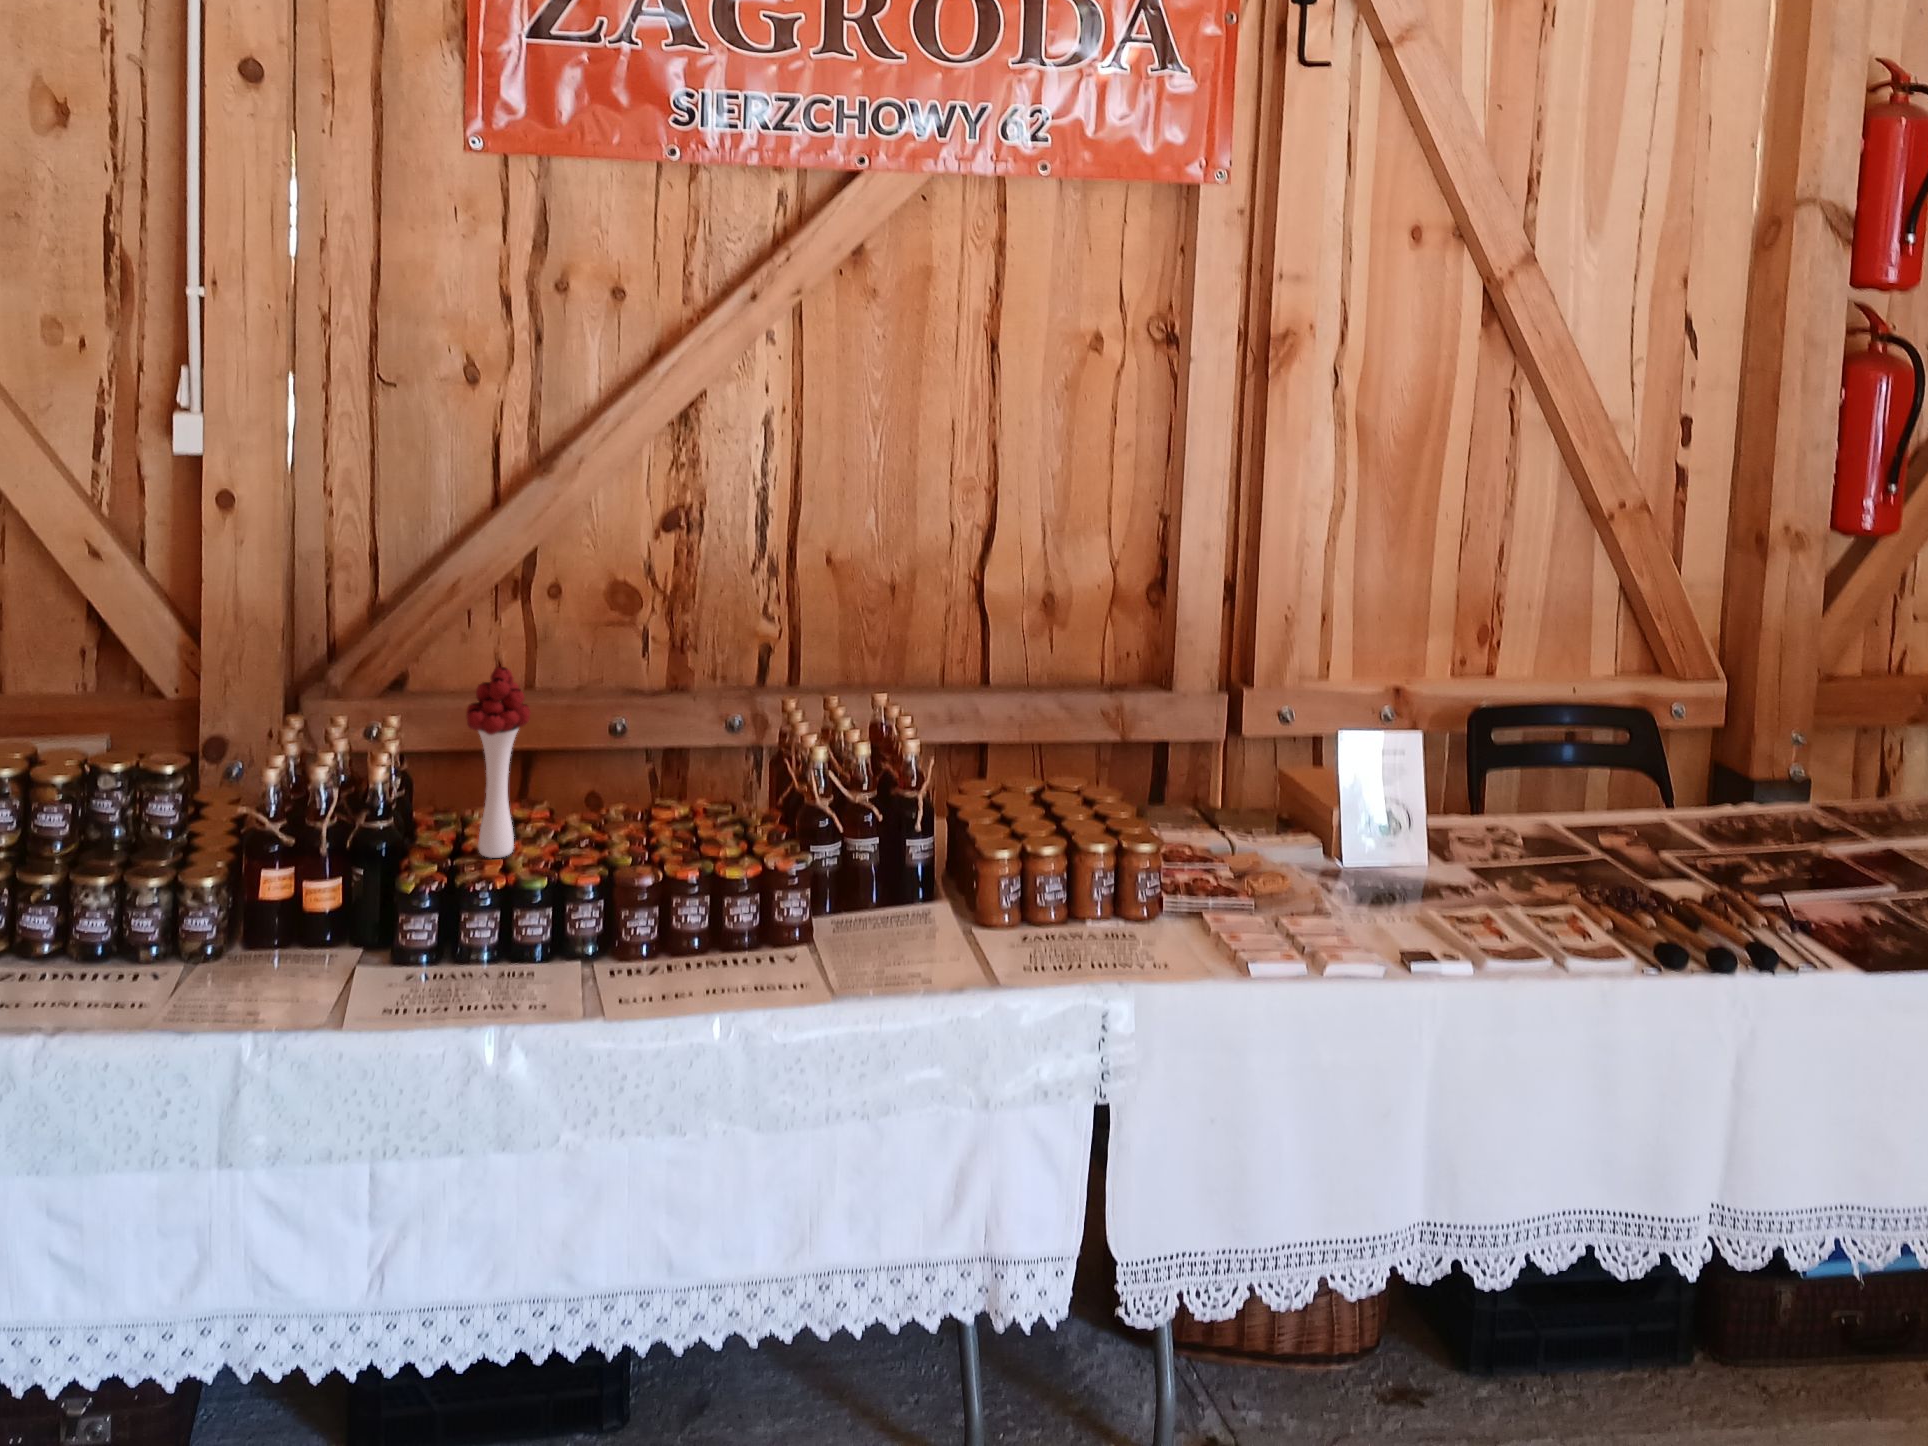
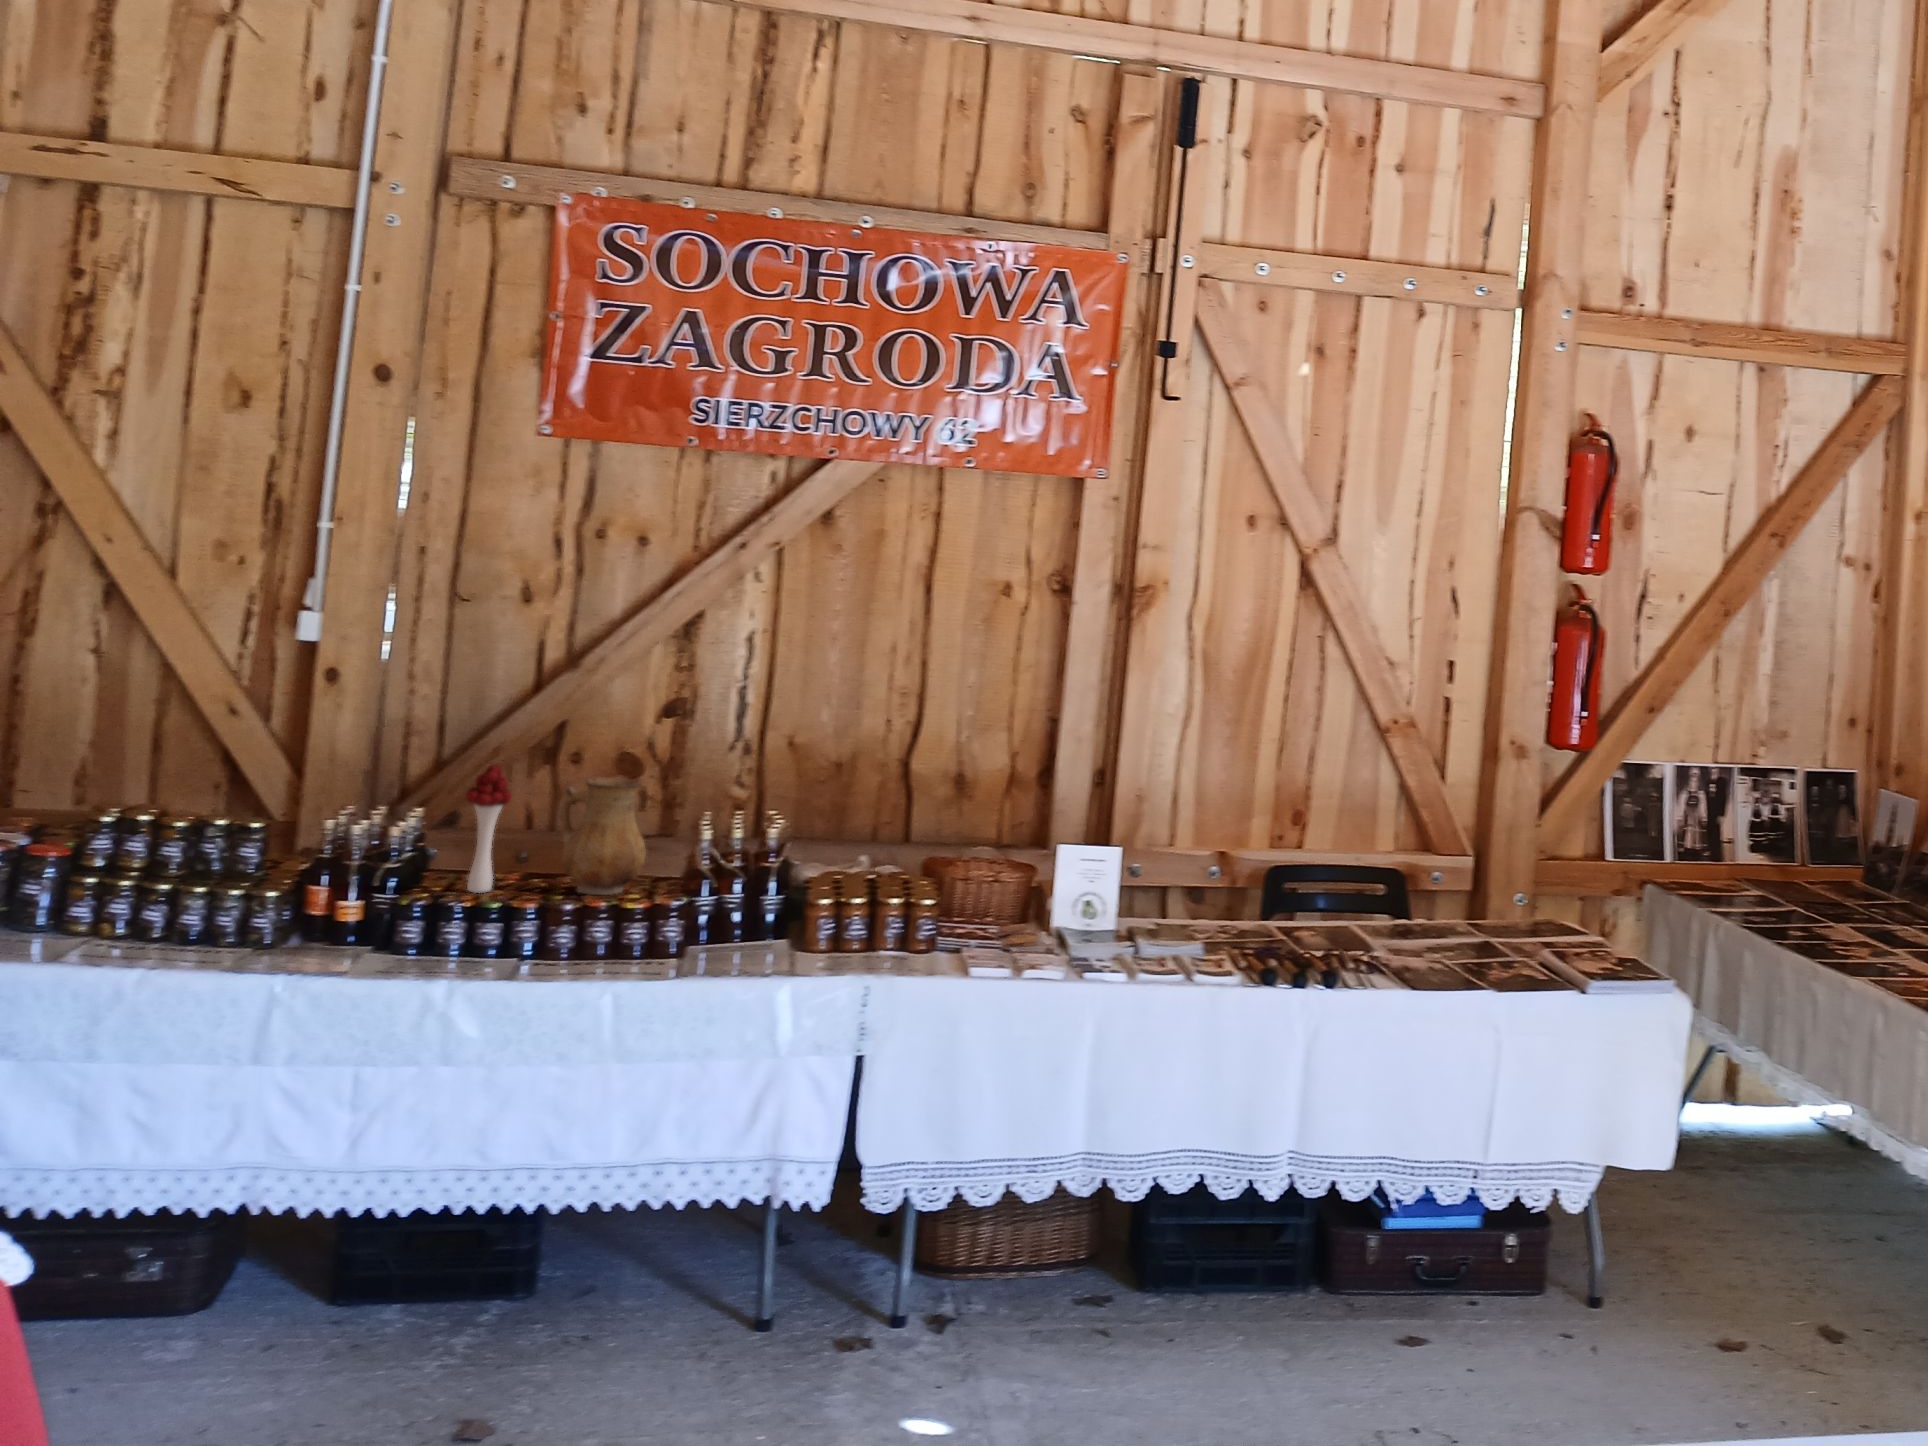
ceramic pitcher: none [594,672,725,852] -> present [558,777,646,895]

